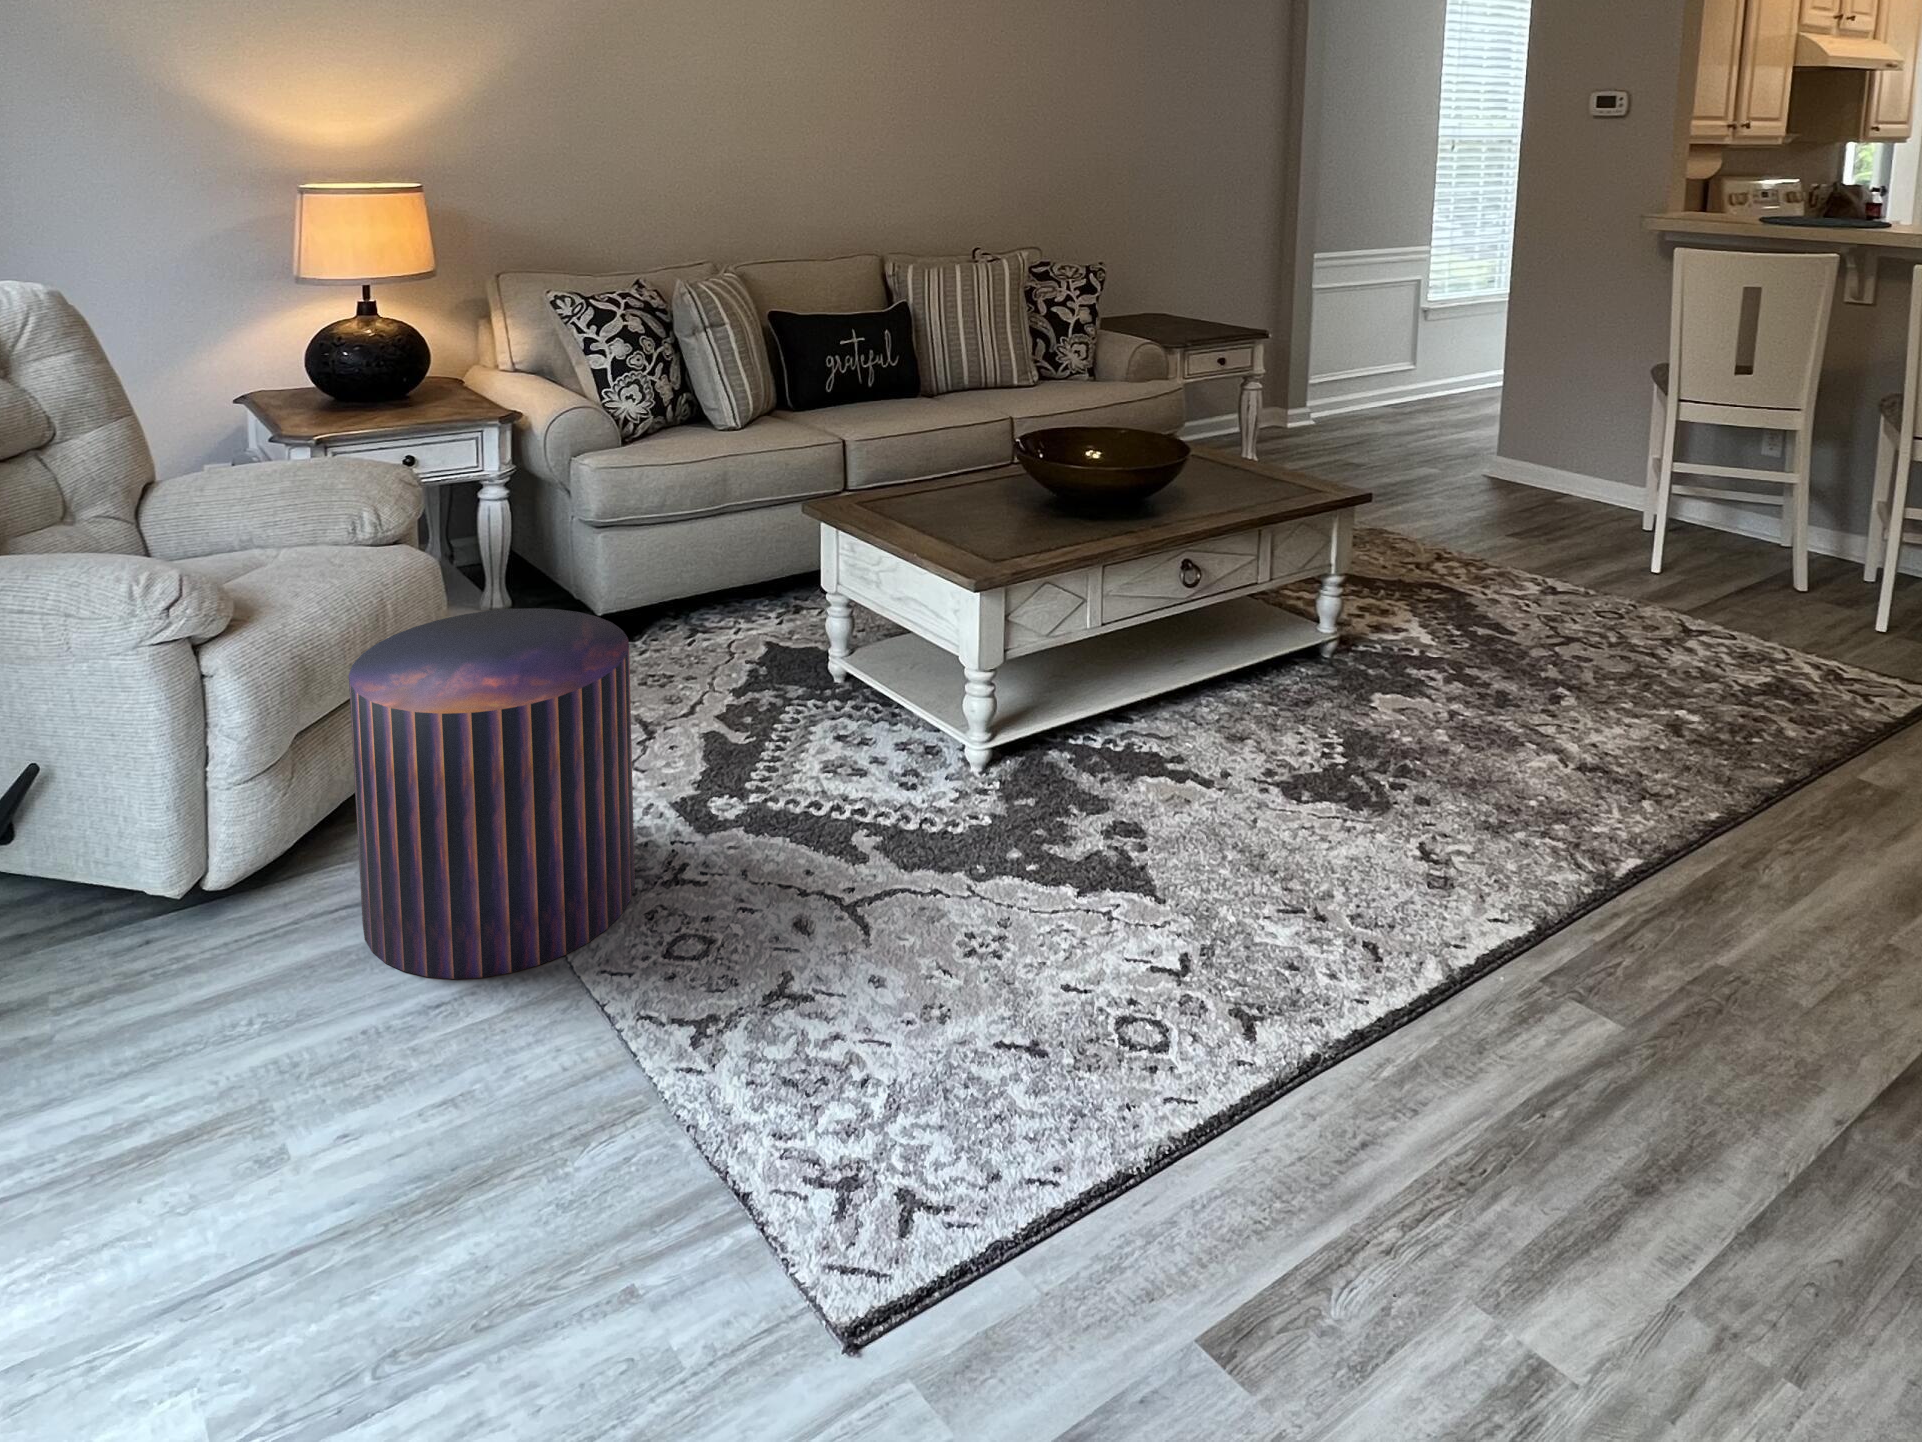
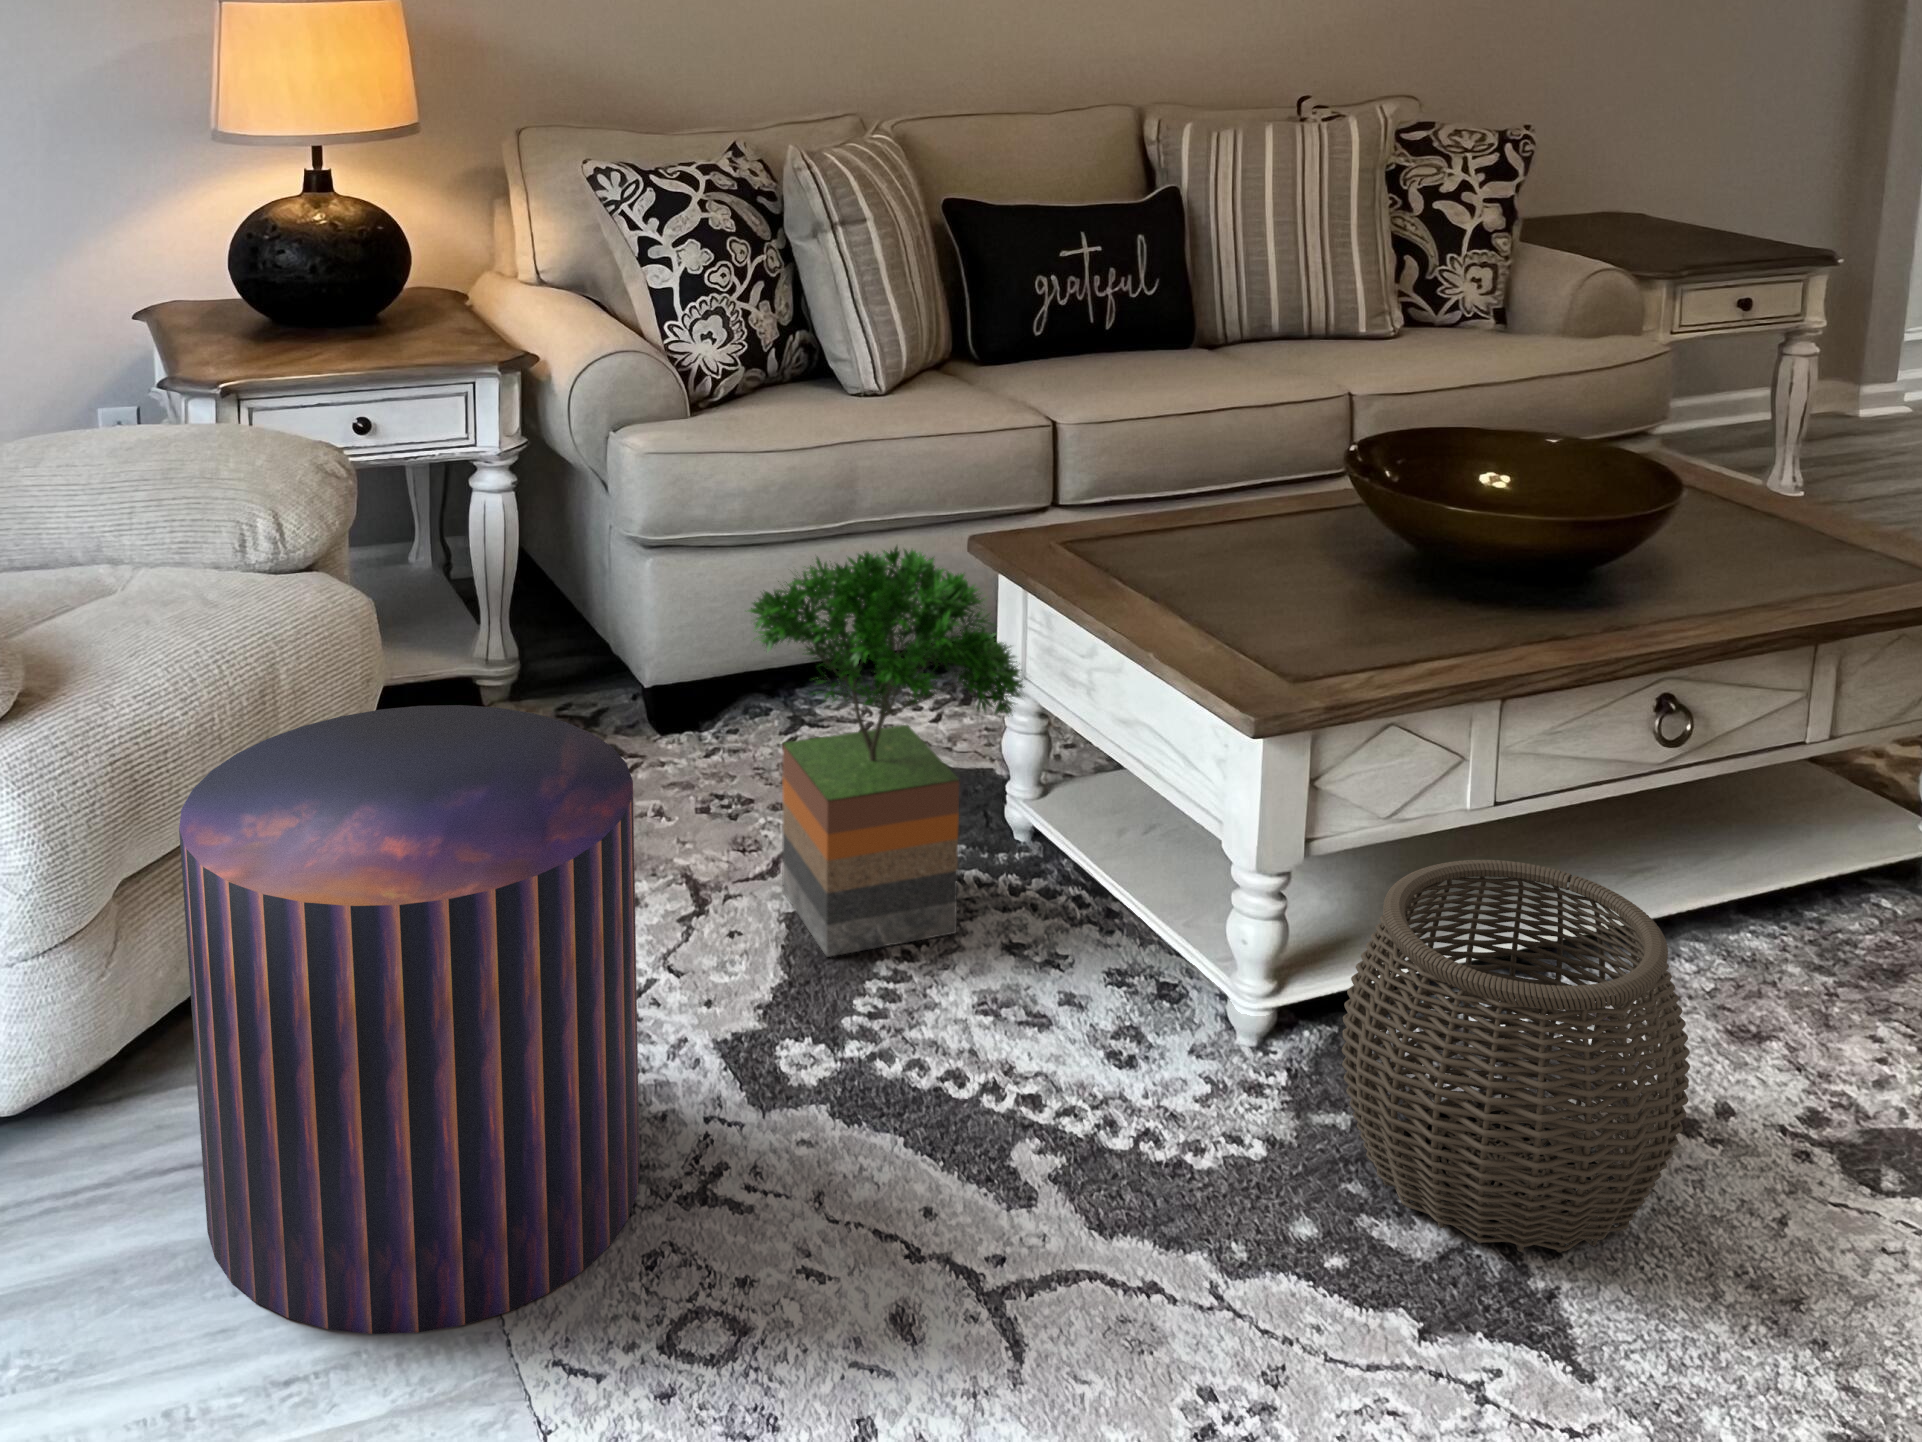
potted tree: none [675,507,844,753] -> present [749,546,1025,957]
woven basket: none [1029,649,1207,852] -> present [1342,860,1690,1253]

